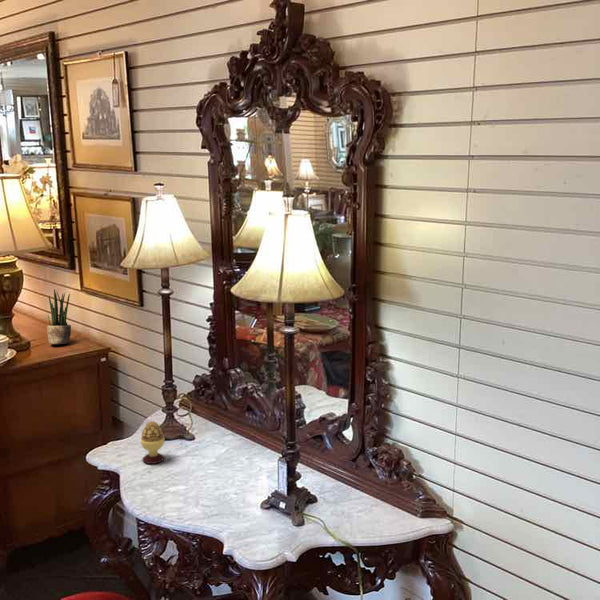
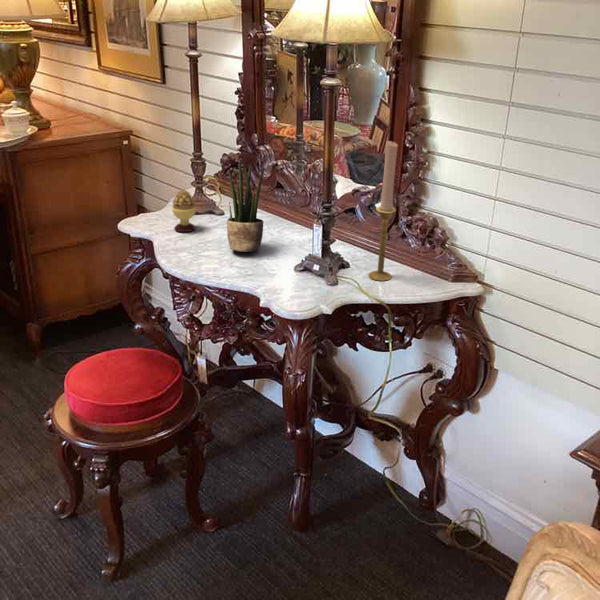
potted plant: present [47,289,71,344] -> present [227,161,264,252]
candlestick: none [336,382,359,519] -> present [368,141,398,281]

